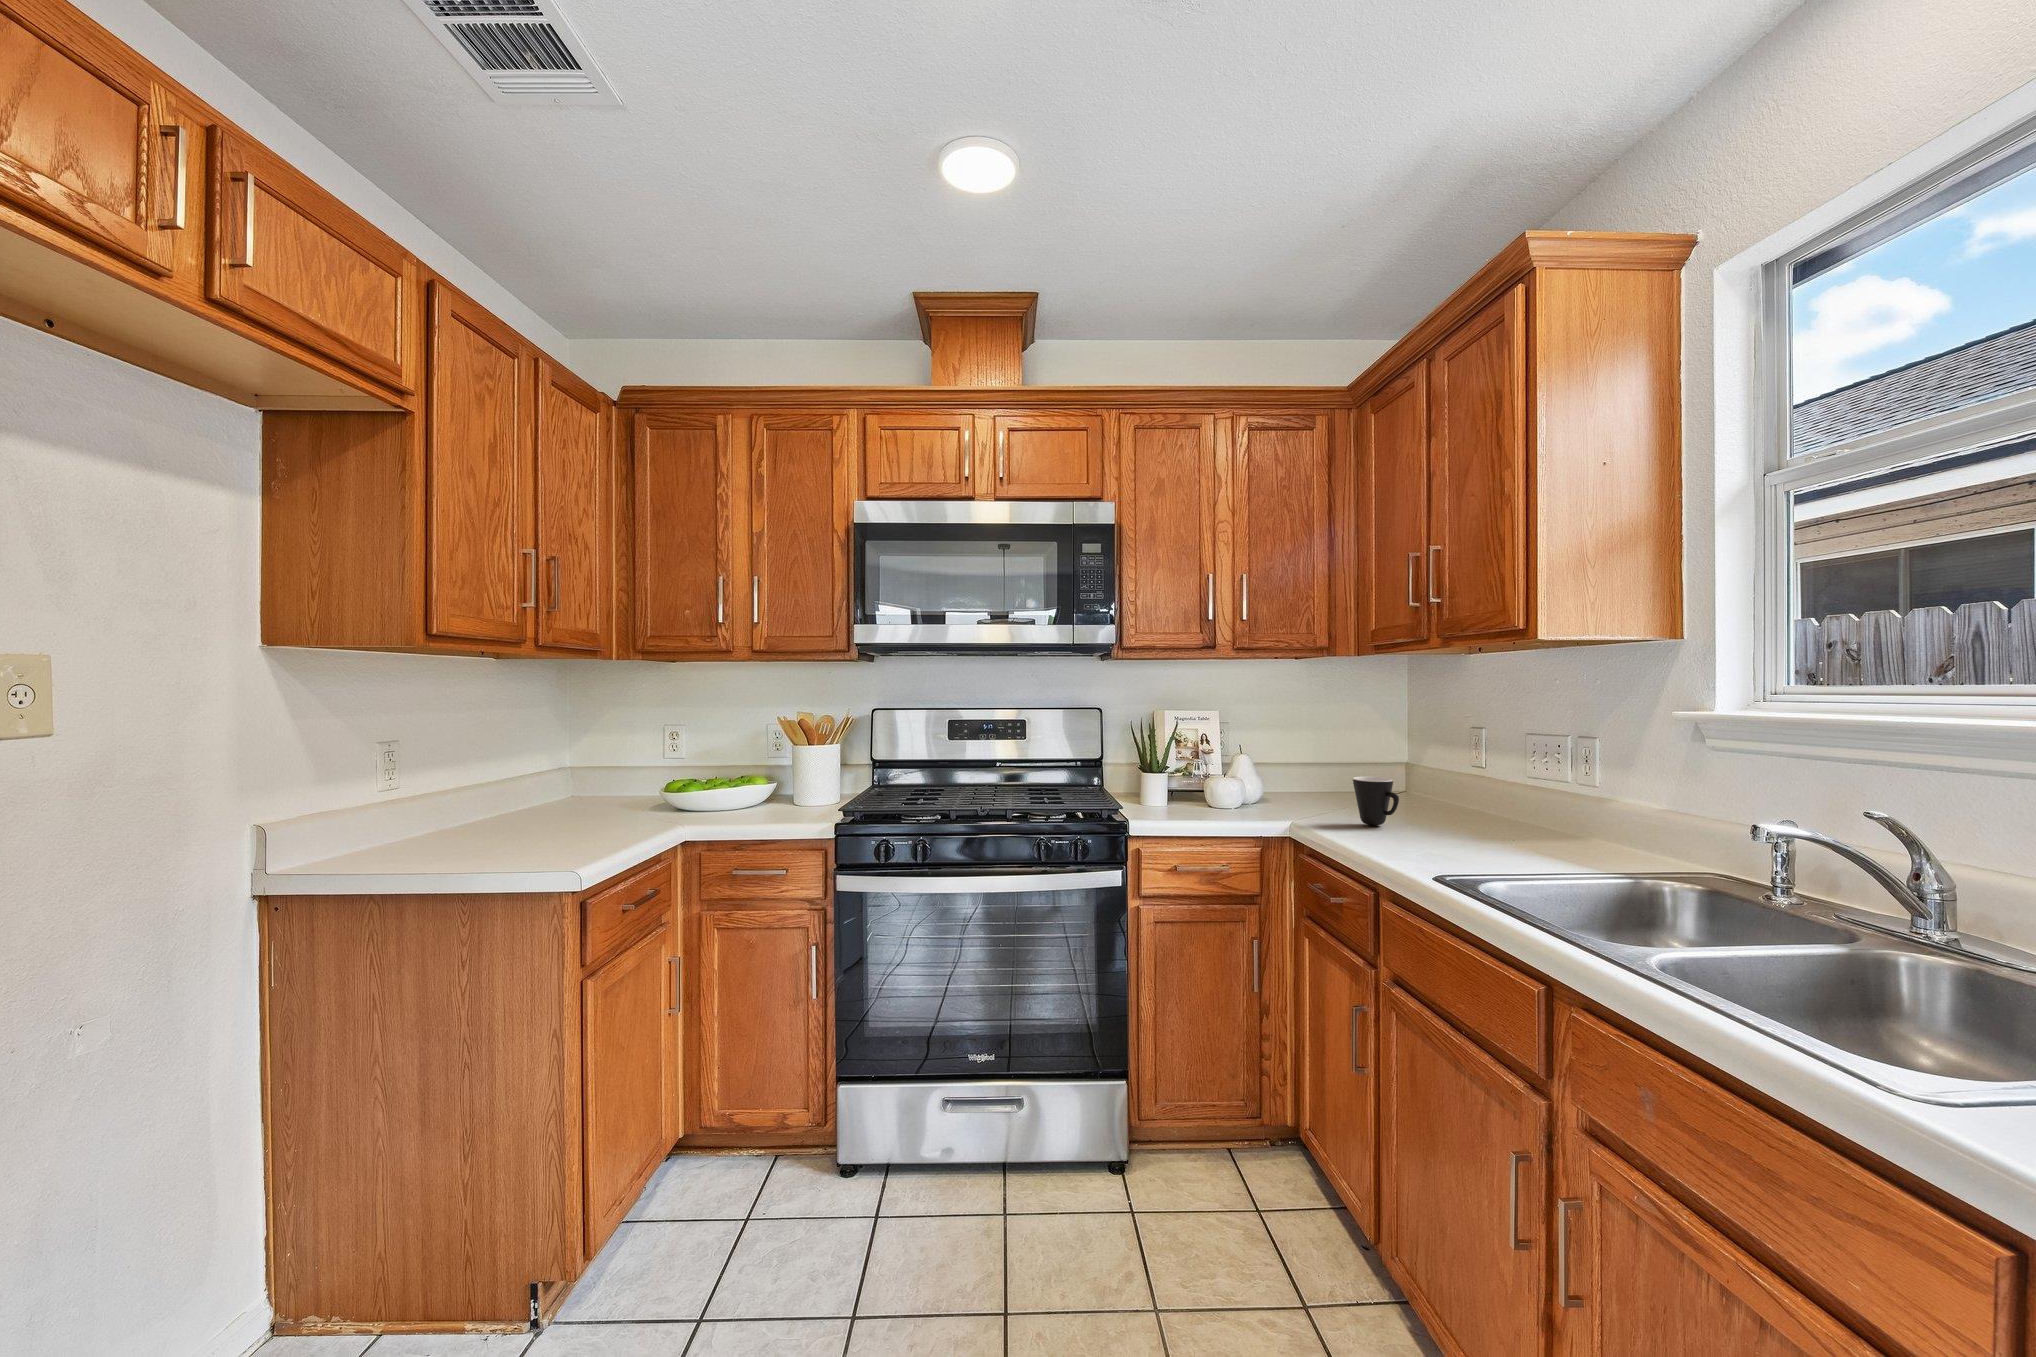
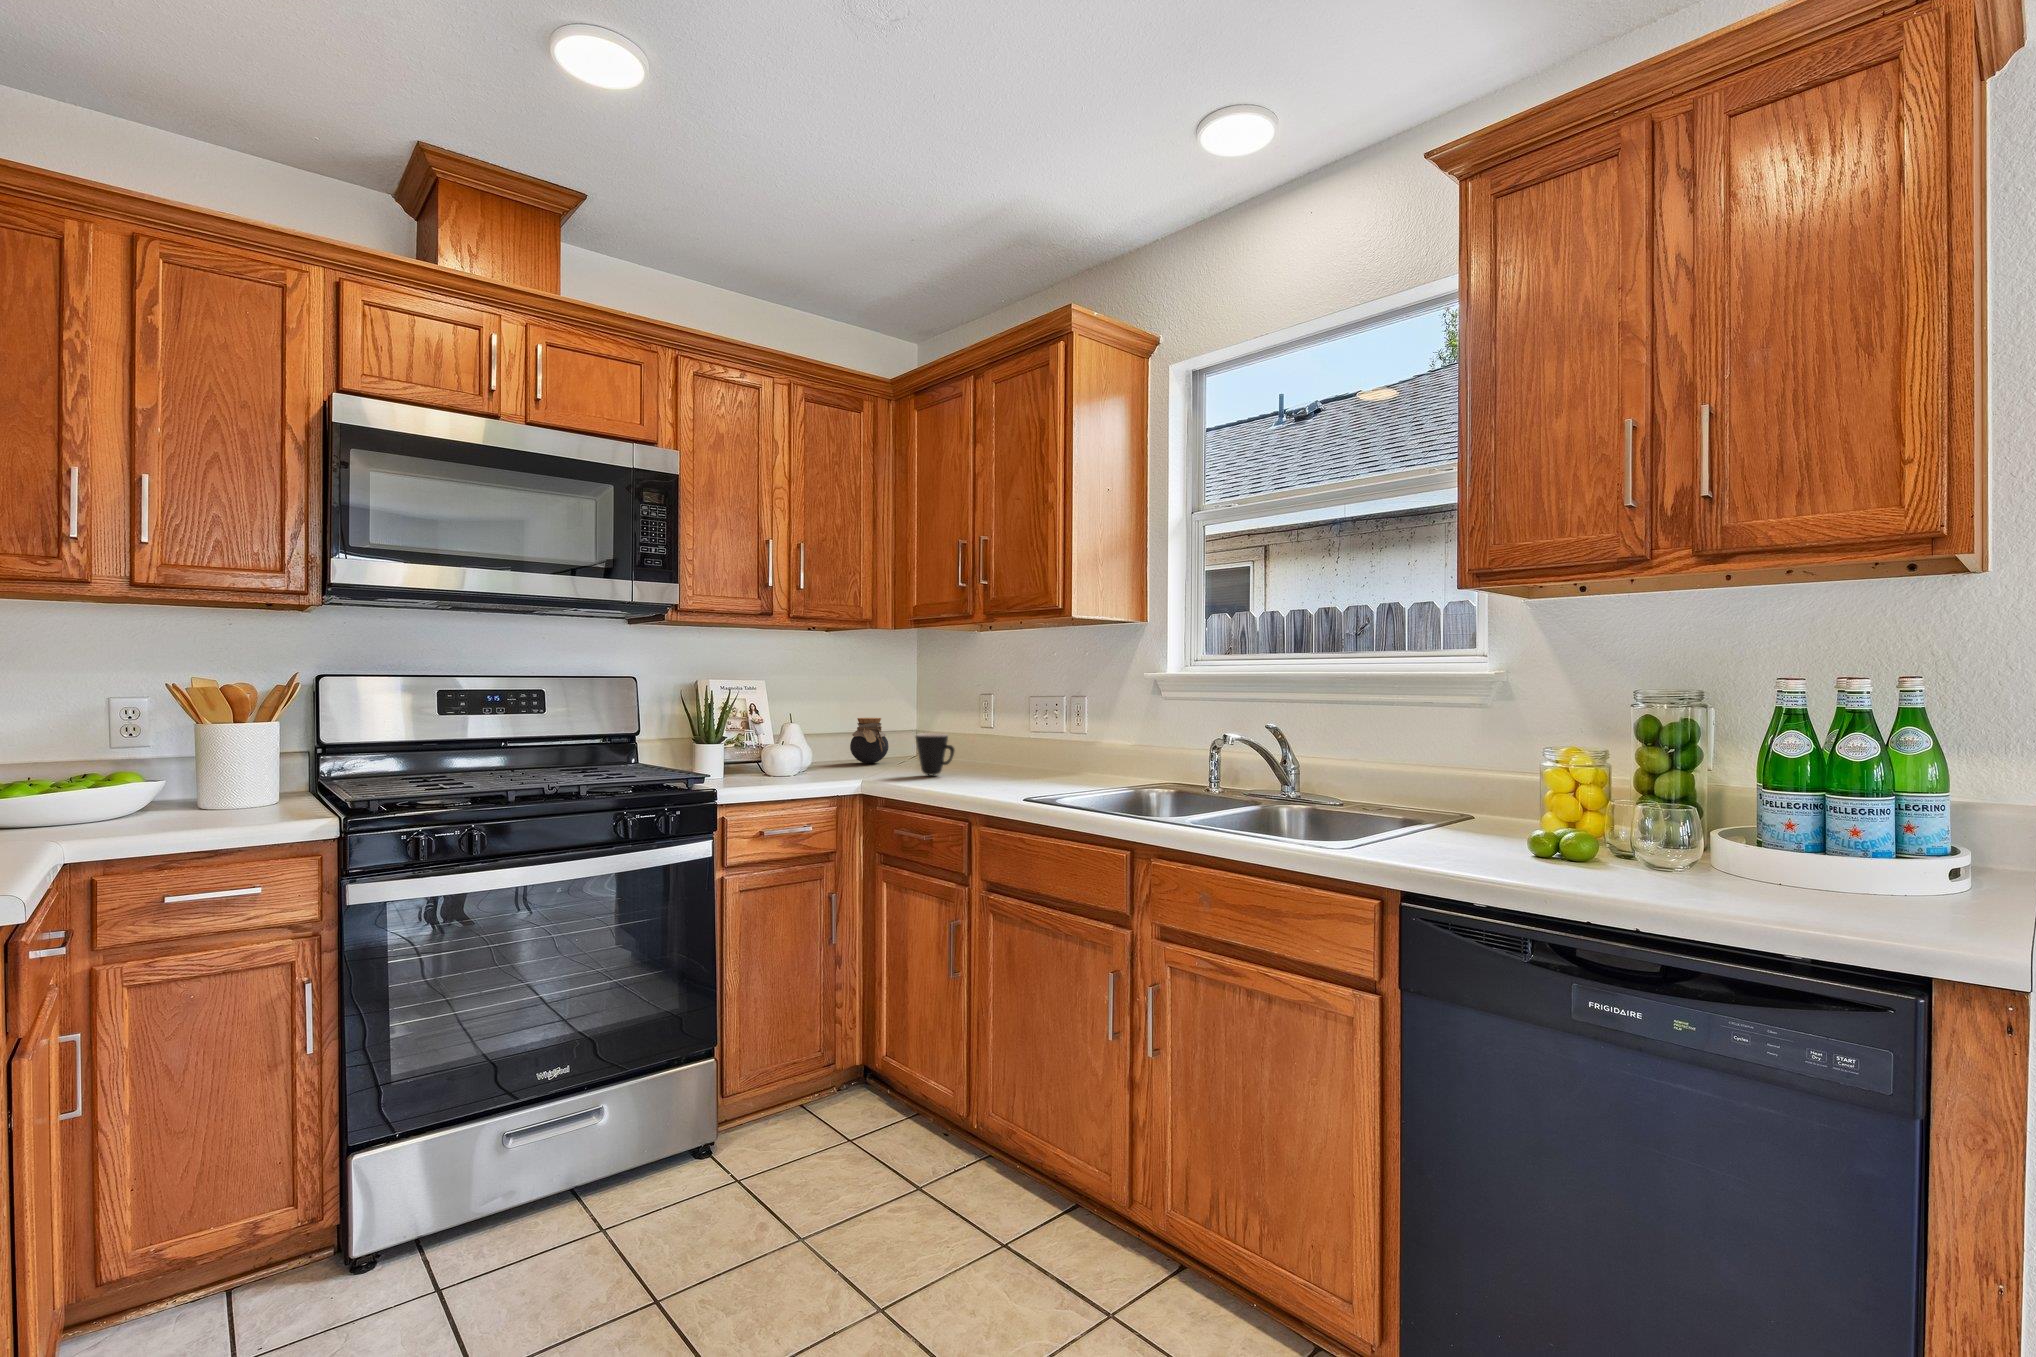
jar: none [1310,752,1353,801] -> present [850,718,889,763]

